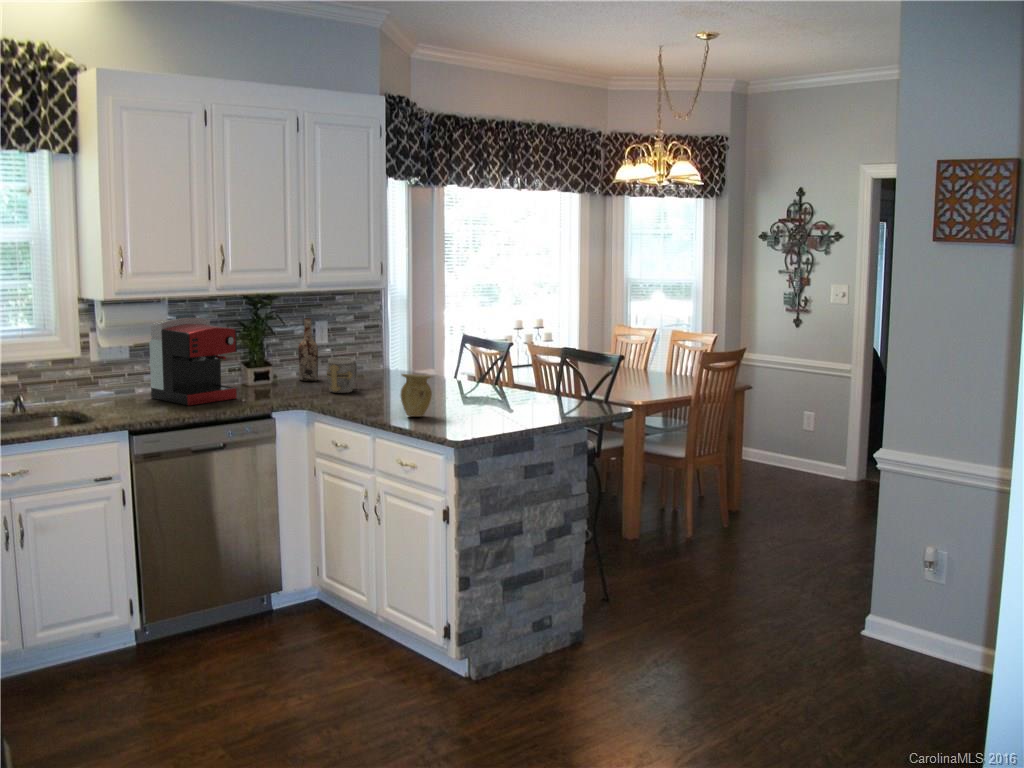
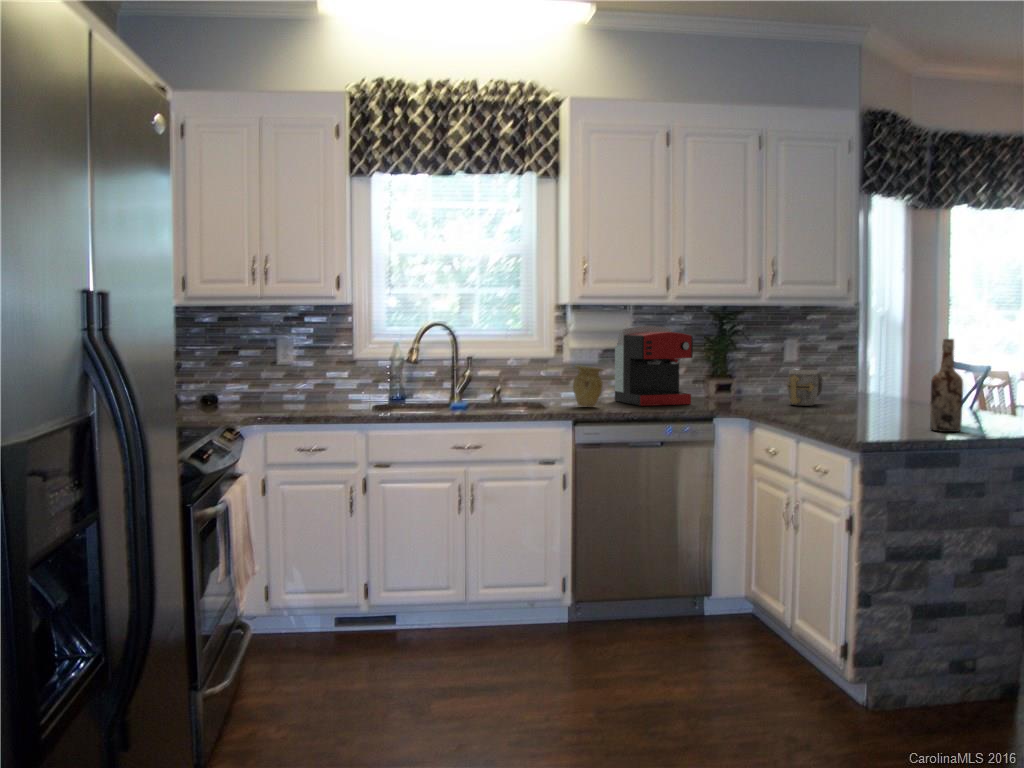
wine bottle: present [298,318,318,381] -> present [930,339,963,432]
vase: present [401,374,432,417] -> present [573,366,603,407]

